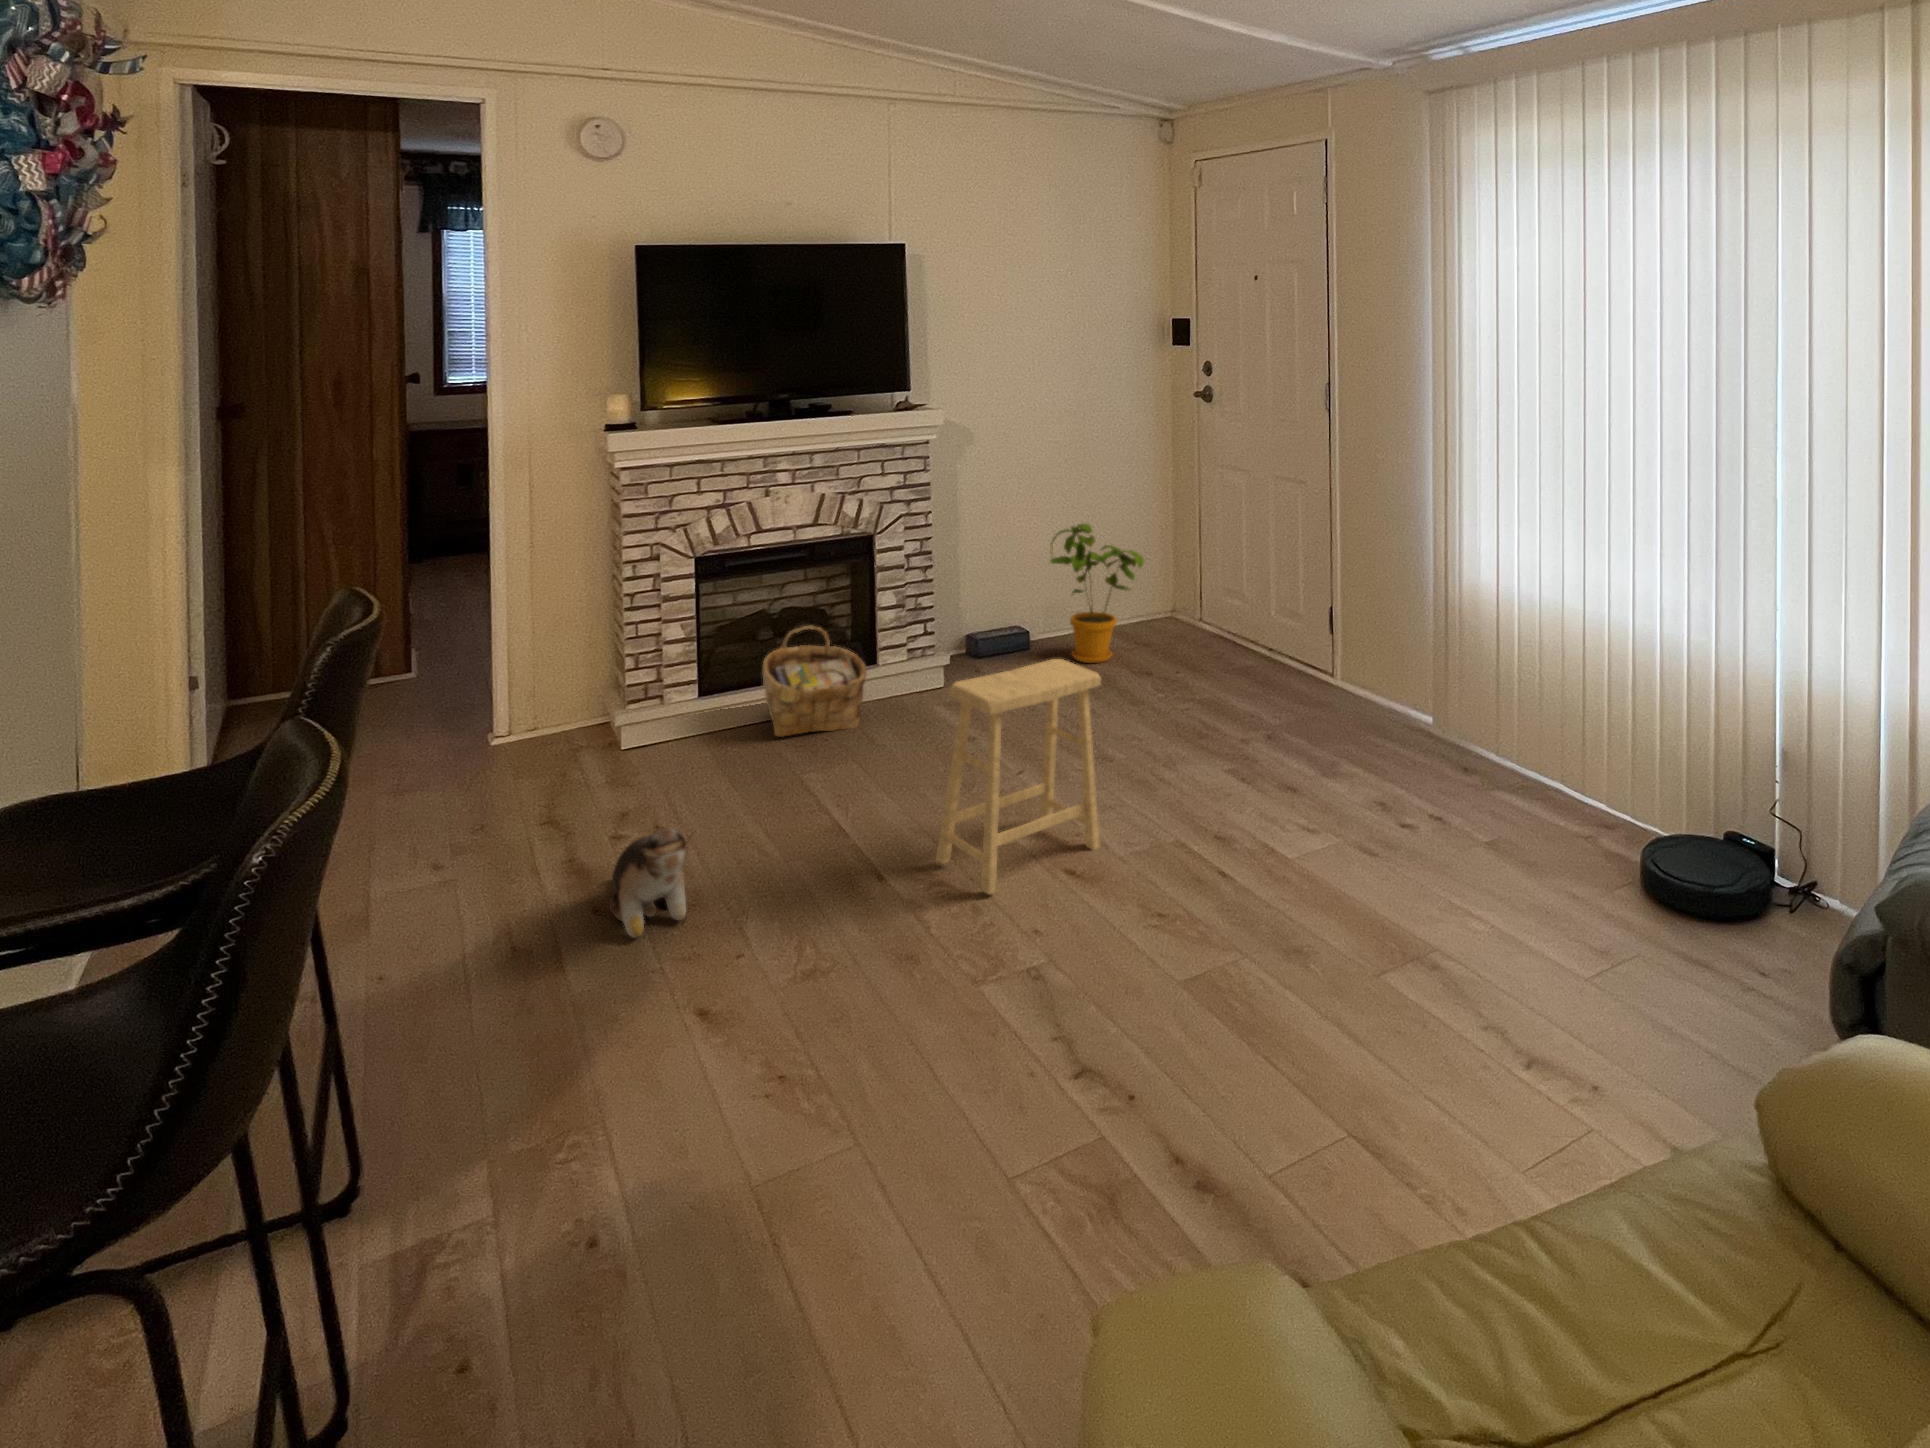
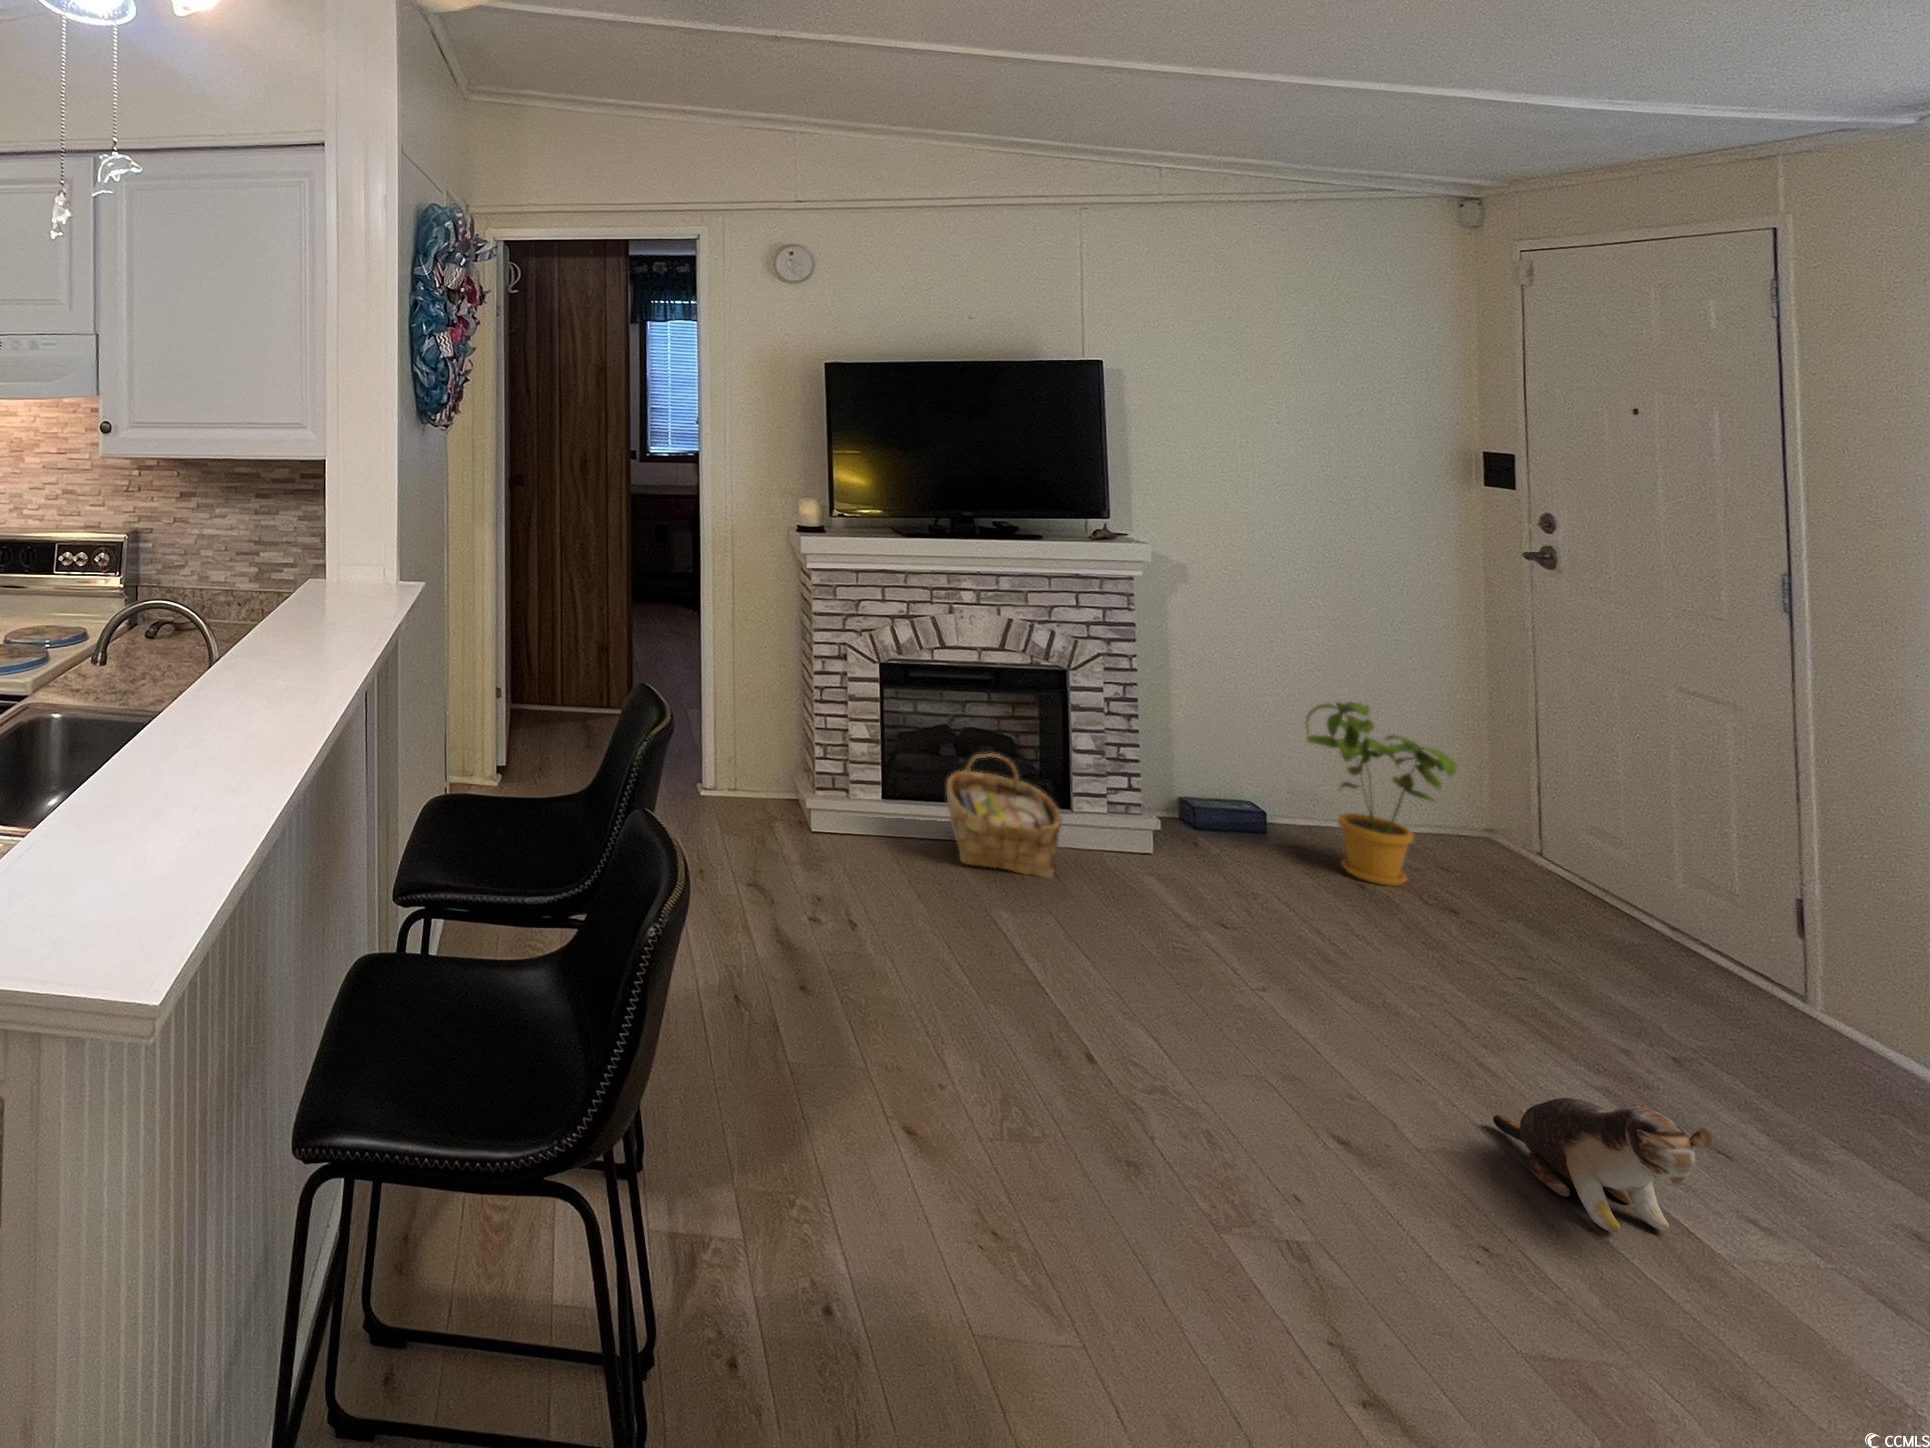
footstool: present [936,659,1101,894] -> none [1147,866,1375,1126]
plush toy: present [609,828,692,938] -> present [1493,1098,1713,1232]

